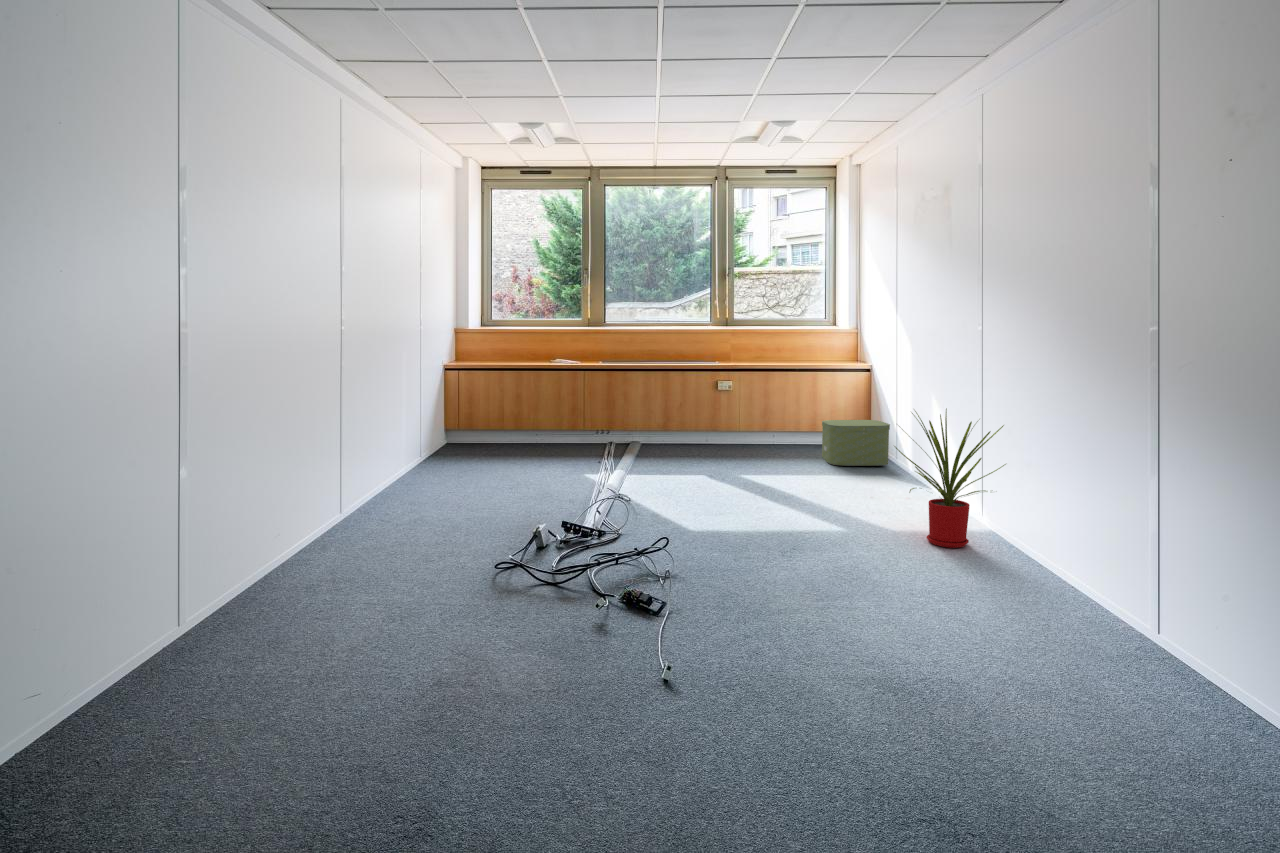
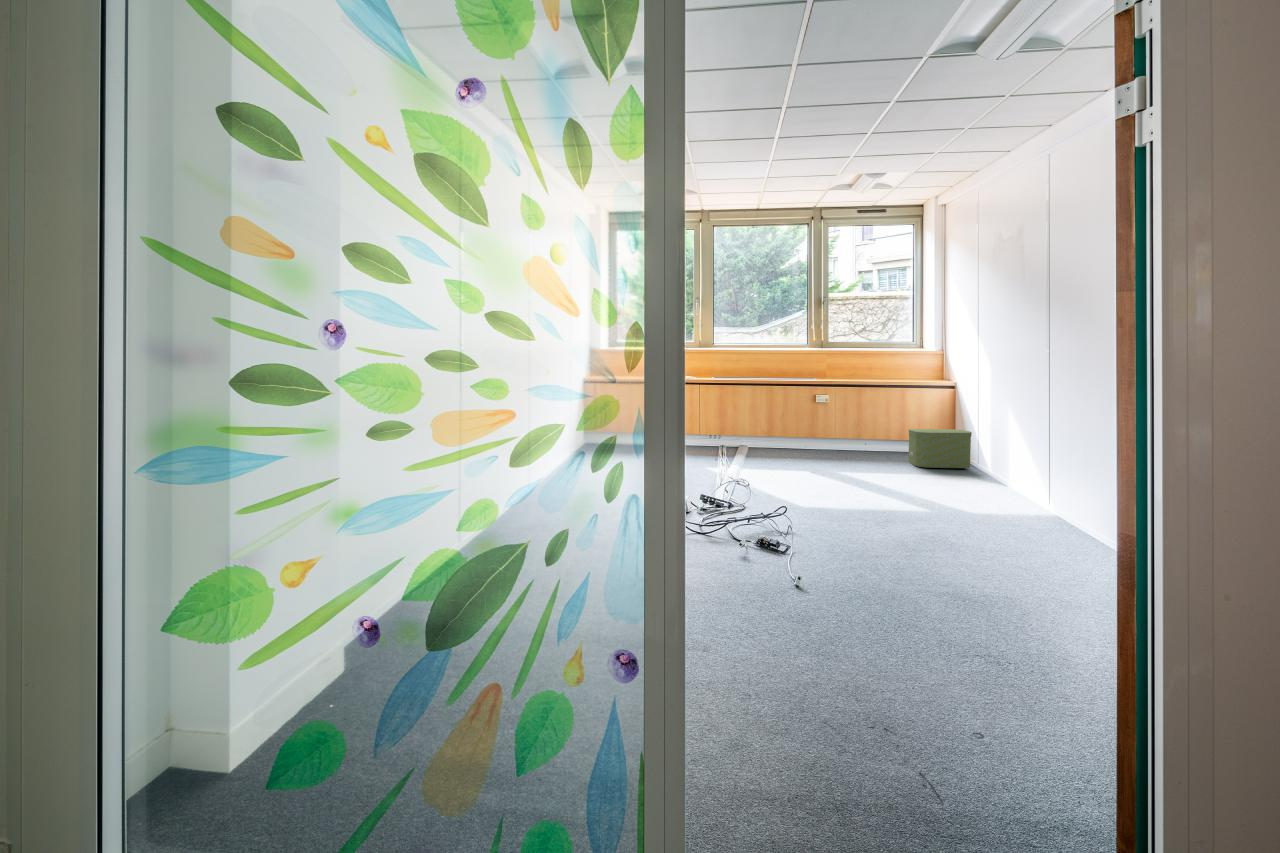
house plant: present [895,409,1006,548] -> none [973,409,1071,523]

